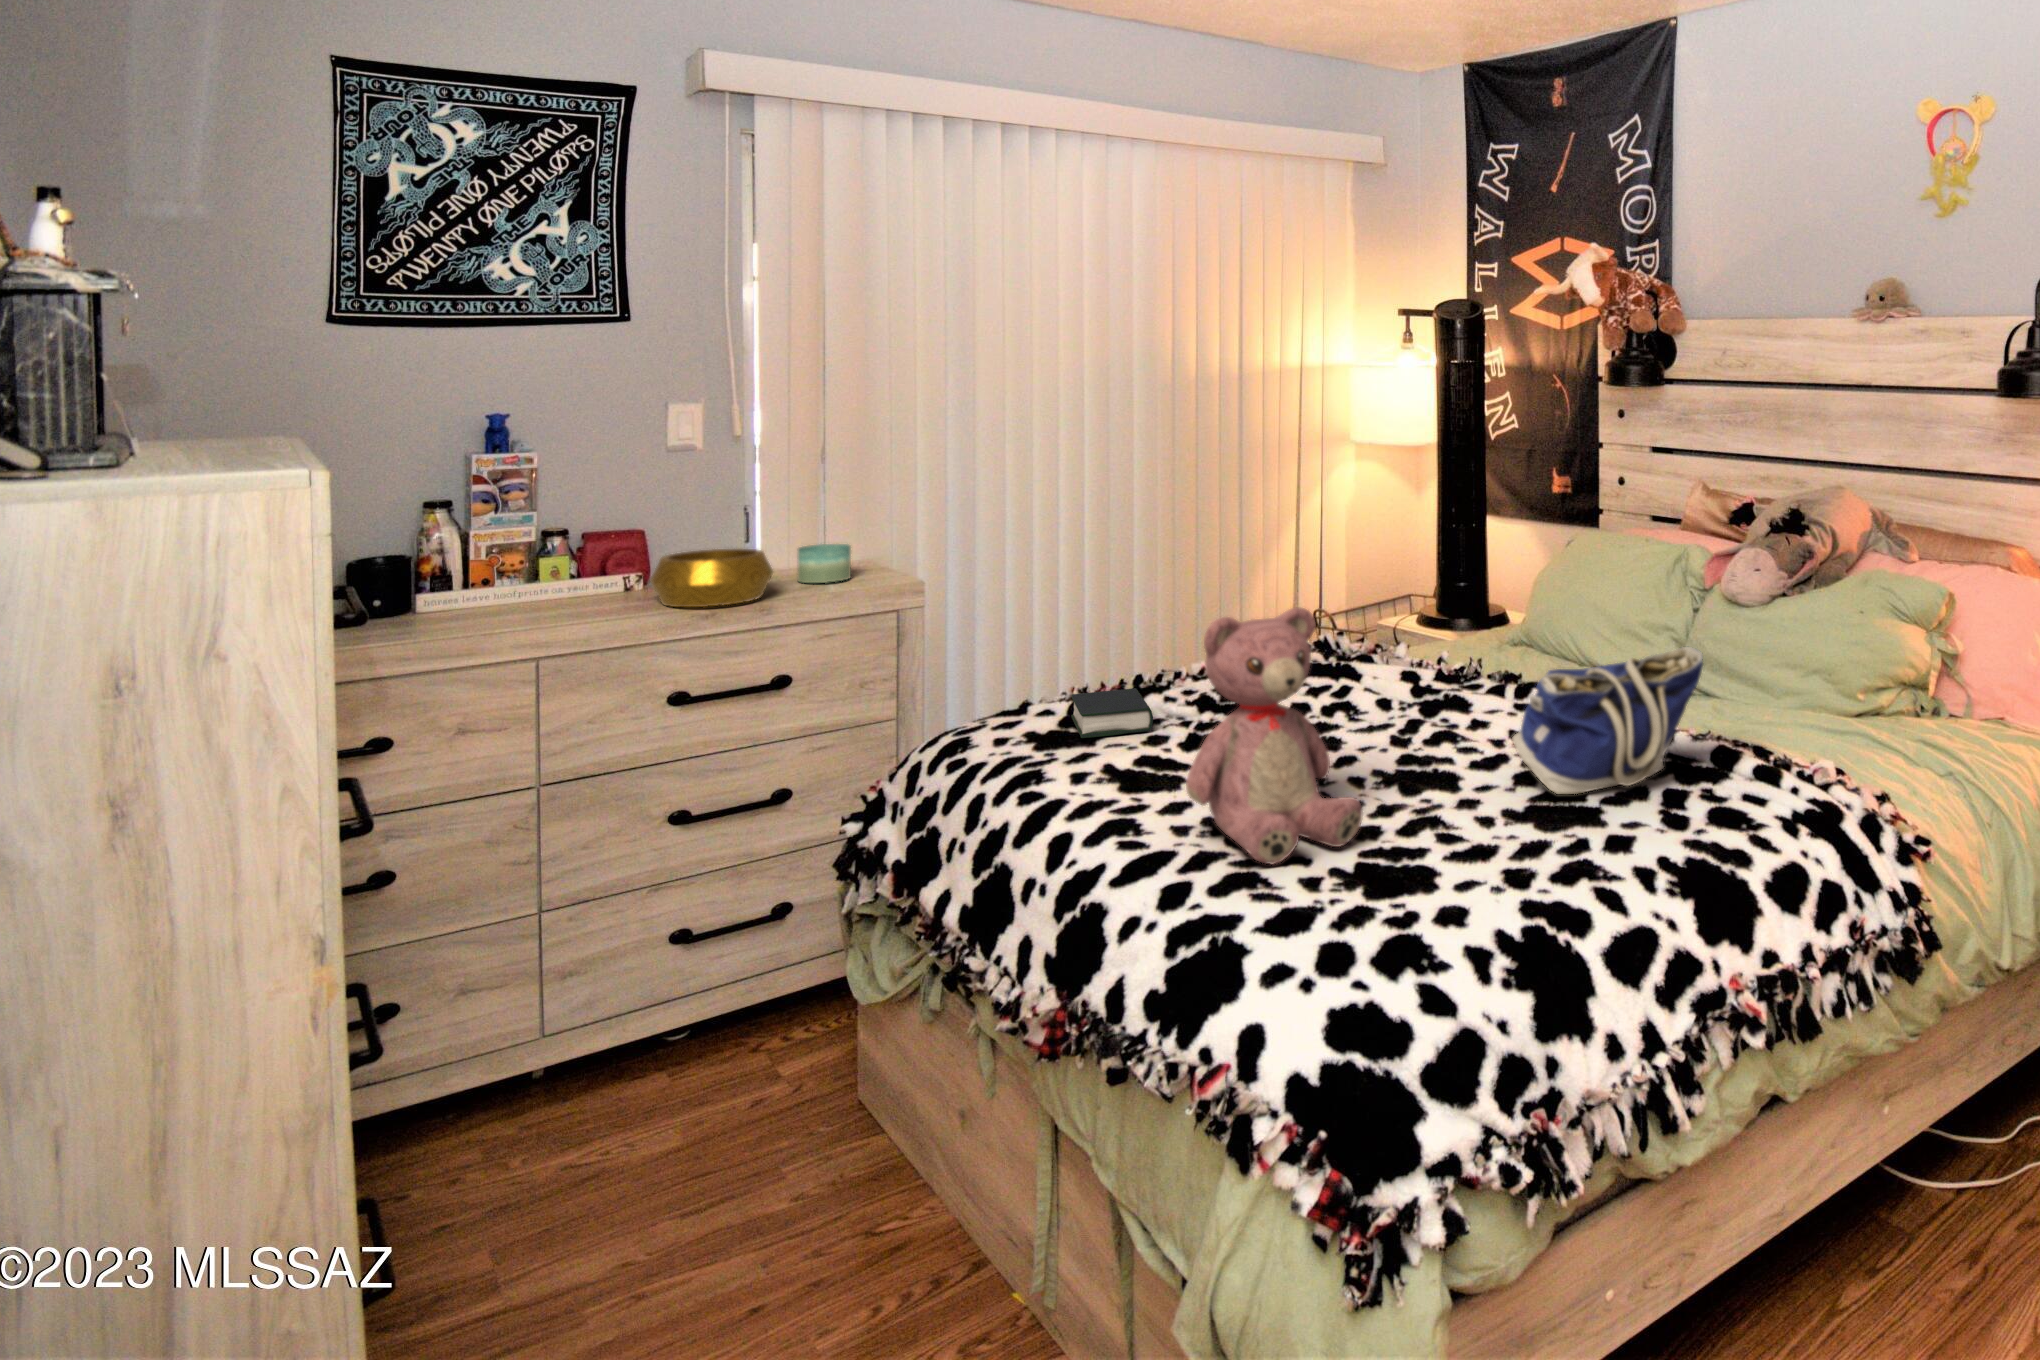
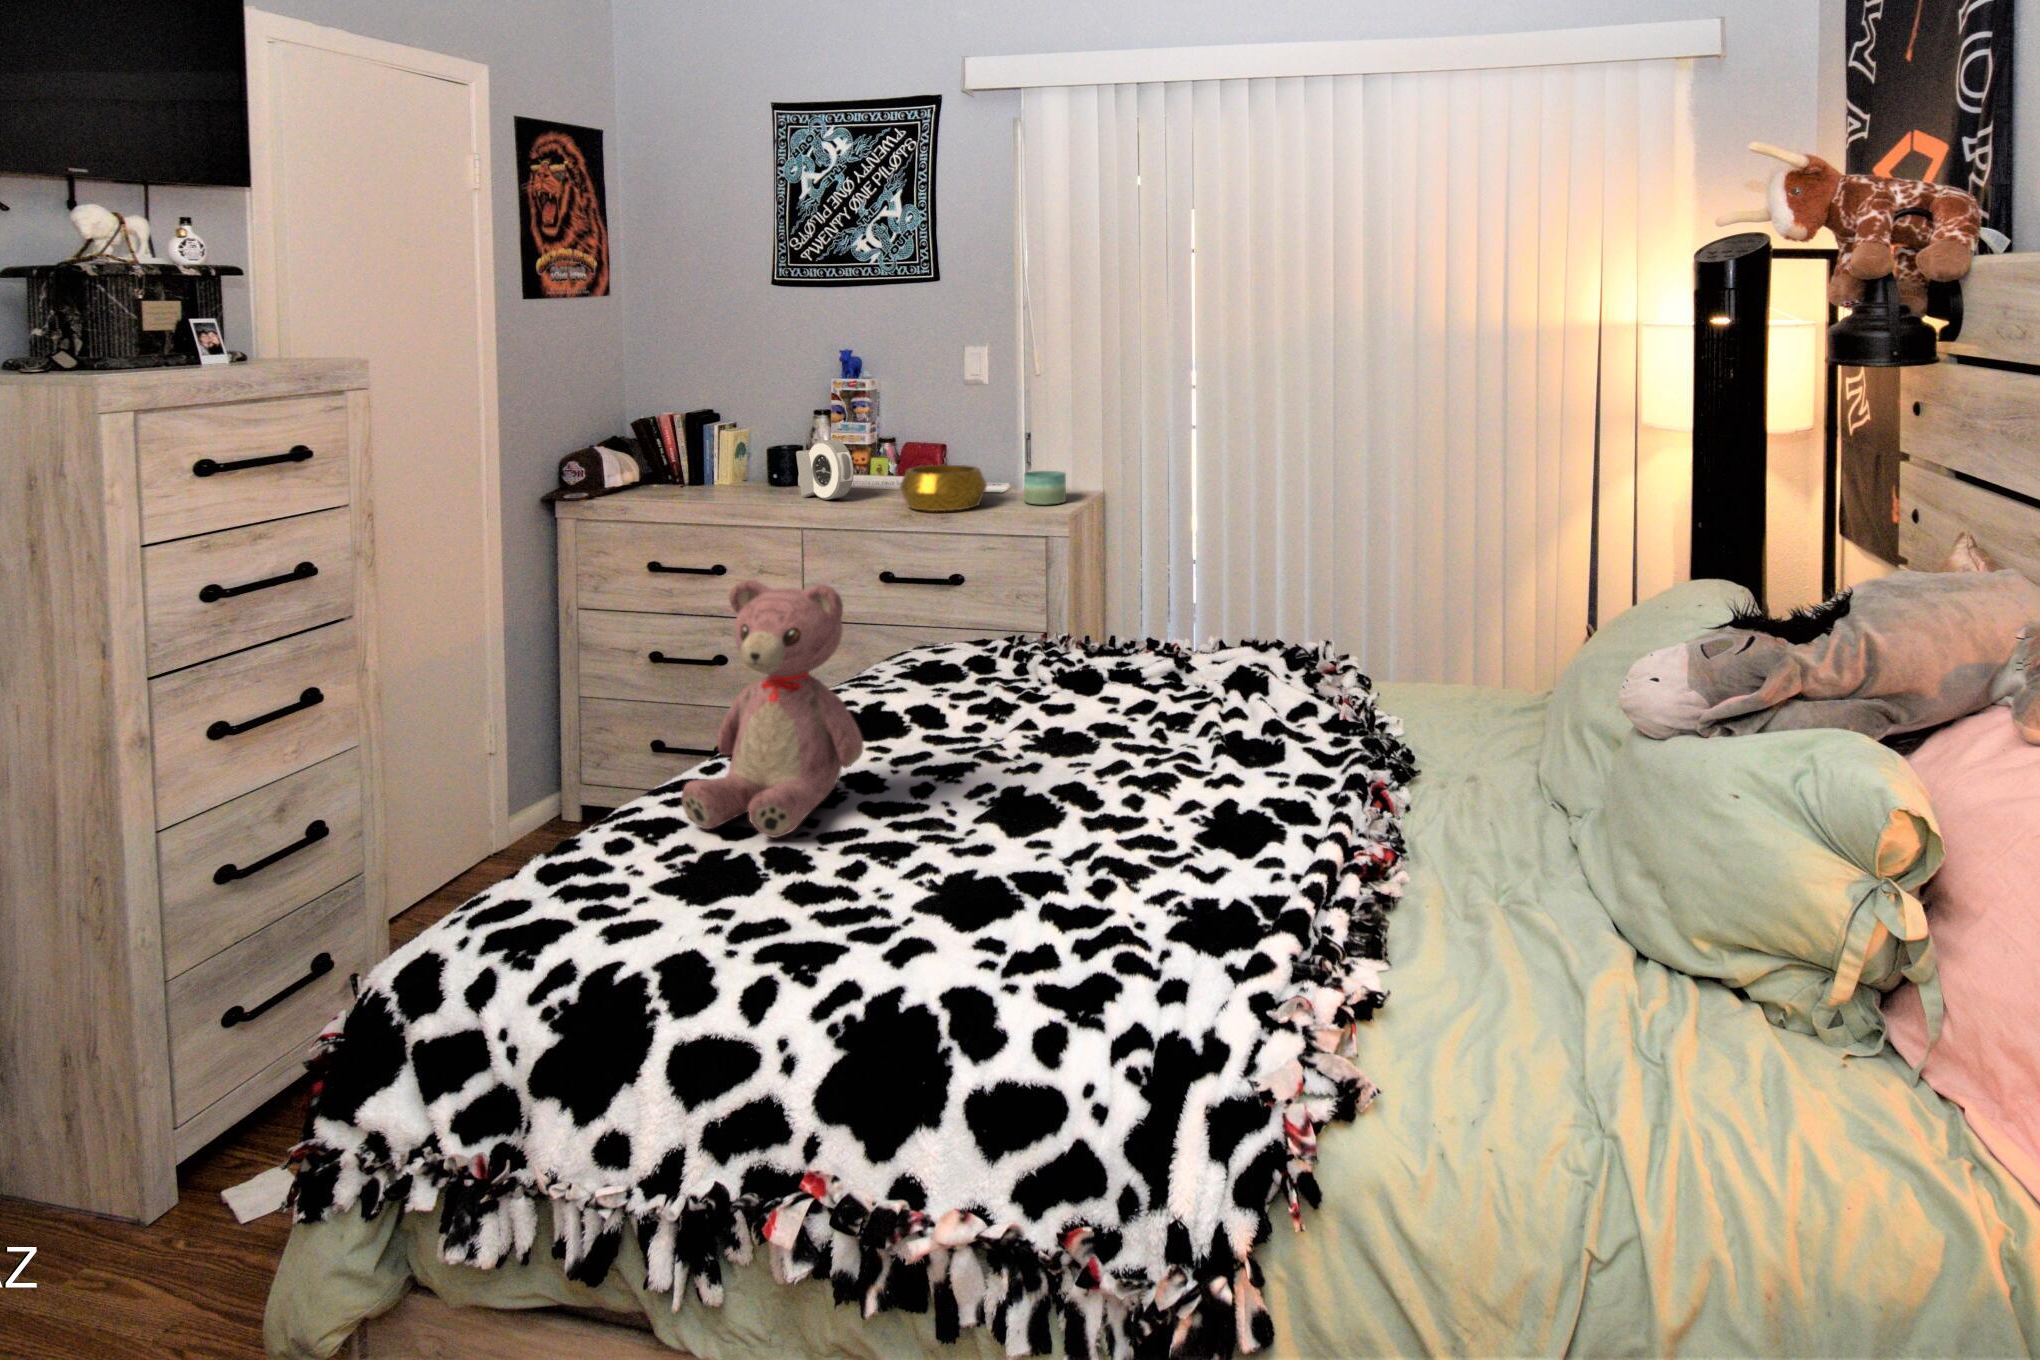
alarm clock: none [457,534,573,621] -> present [796,440,854,500]
tote bag: present [1512,647,1703,794] -> none [989,723,1250,908]
book: present [1071,688,1153,738] -> none [942,638,1047,688]

